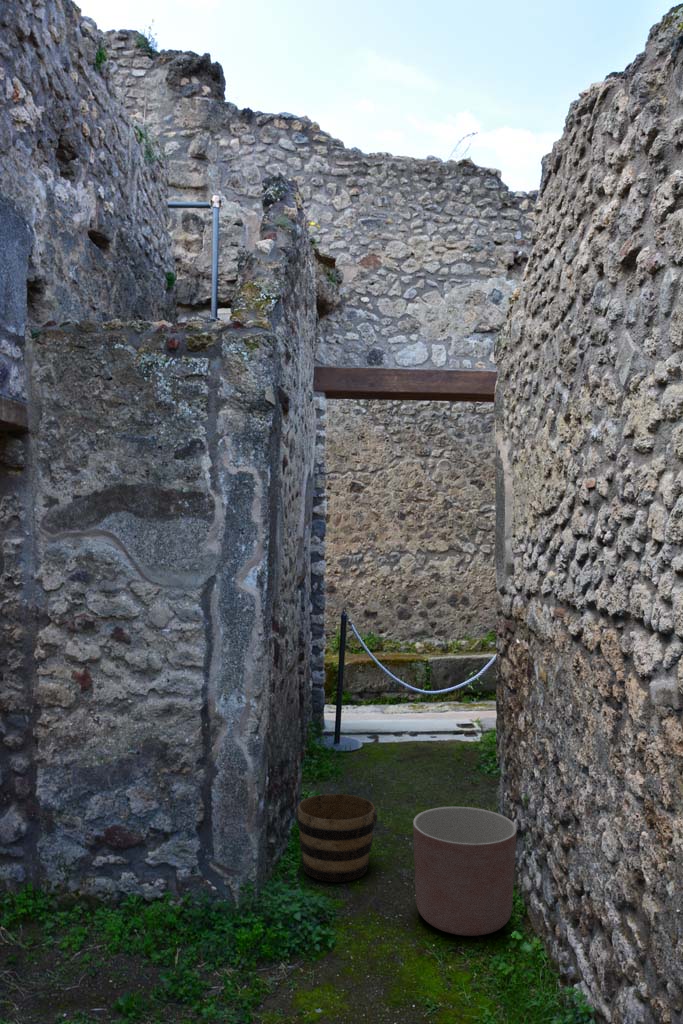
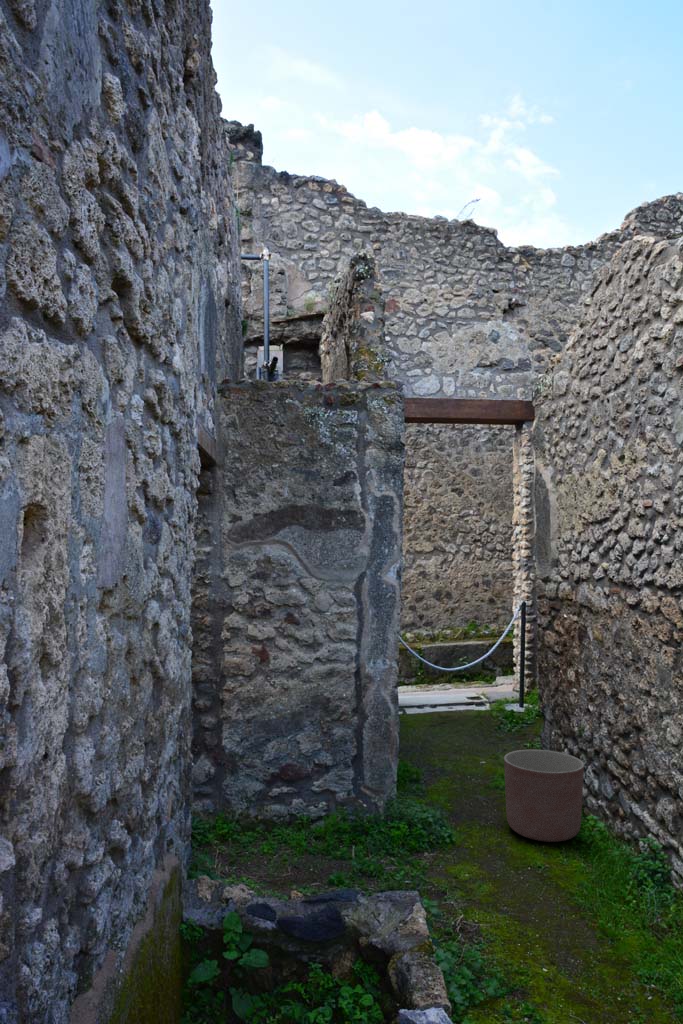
bucket: present [295,794,377,882] -> none [399,746,464,811]

